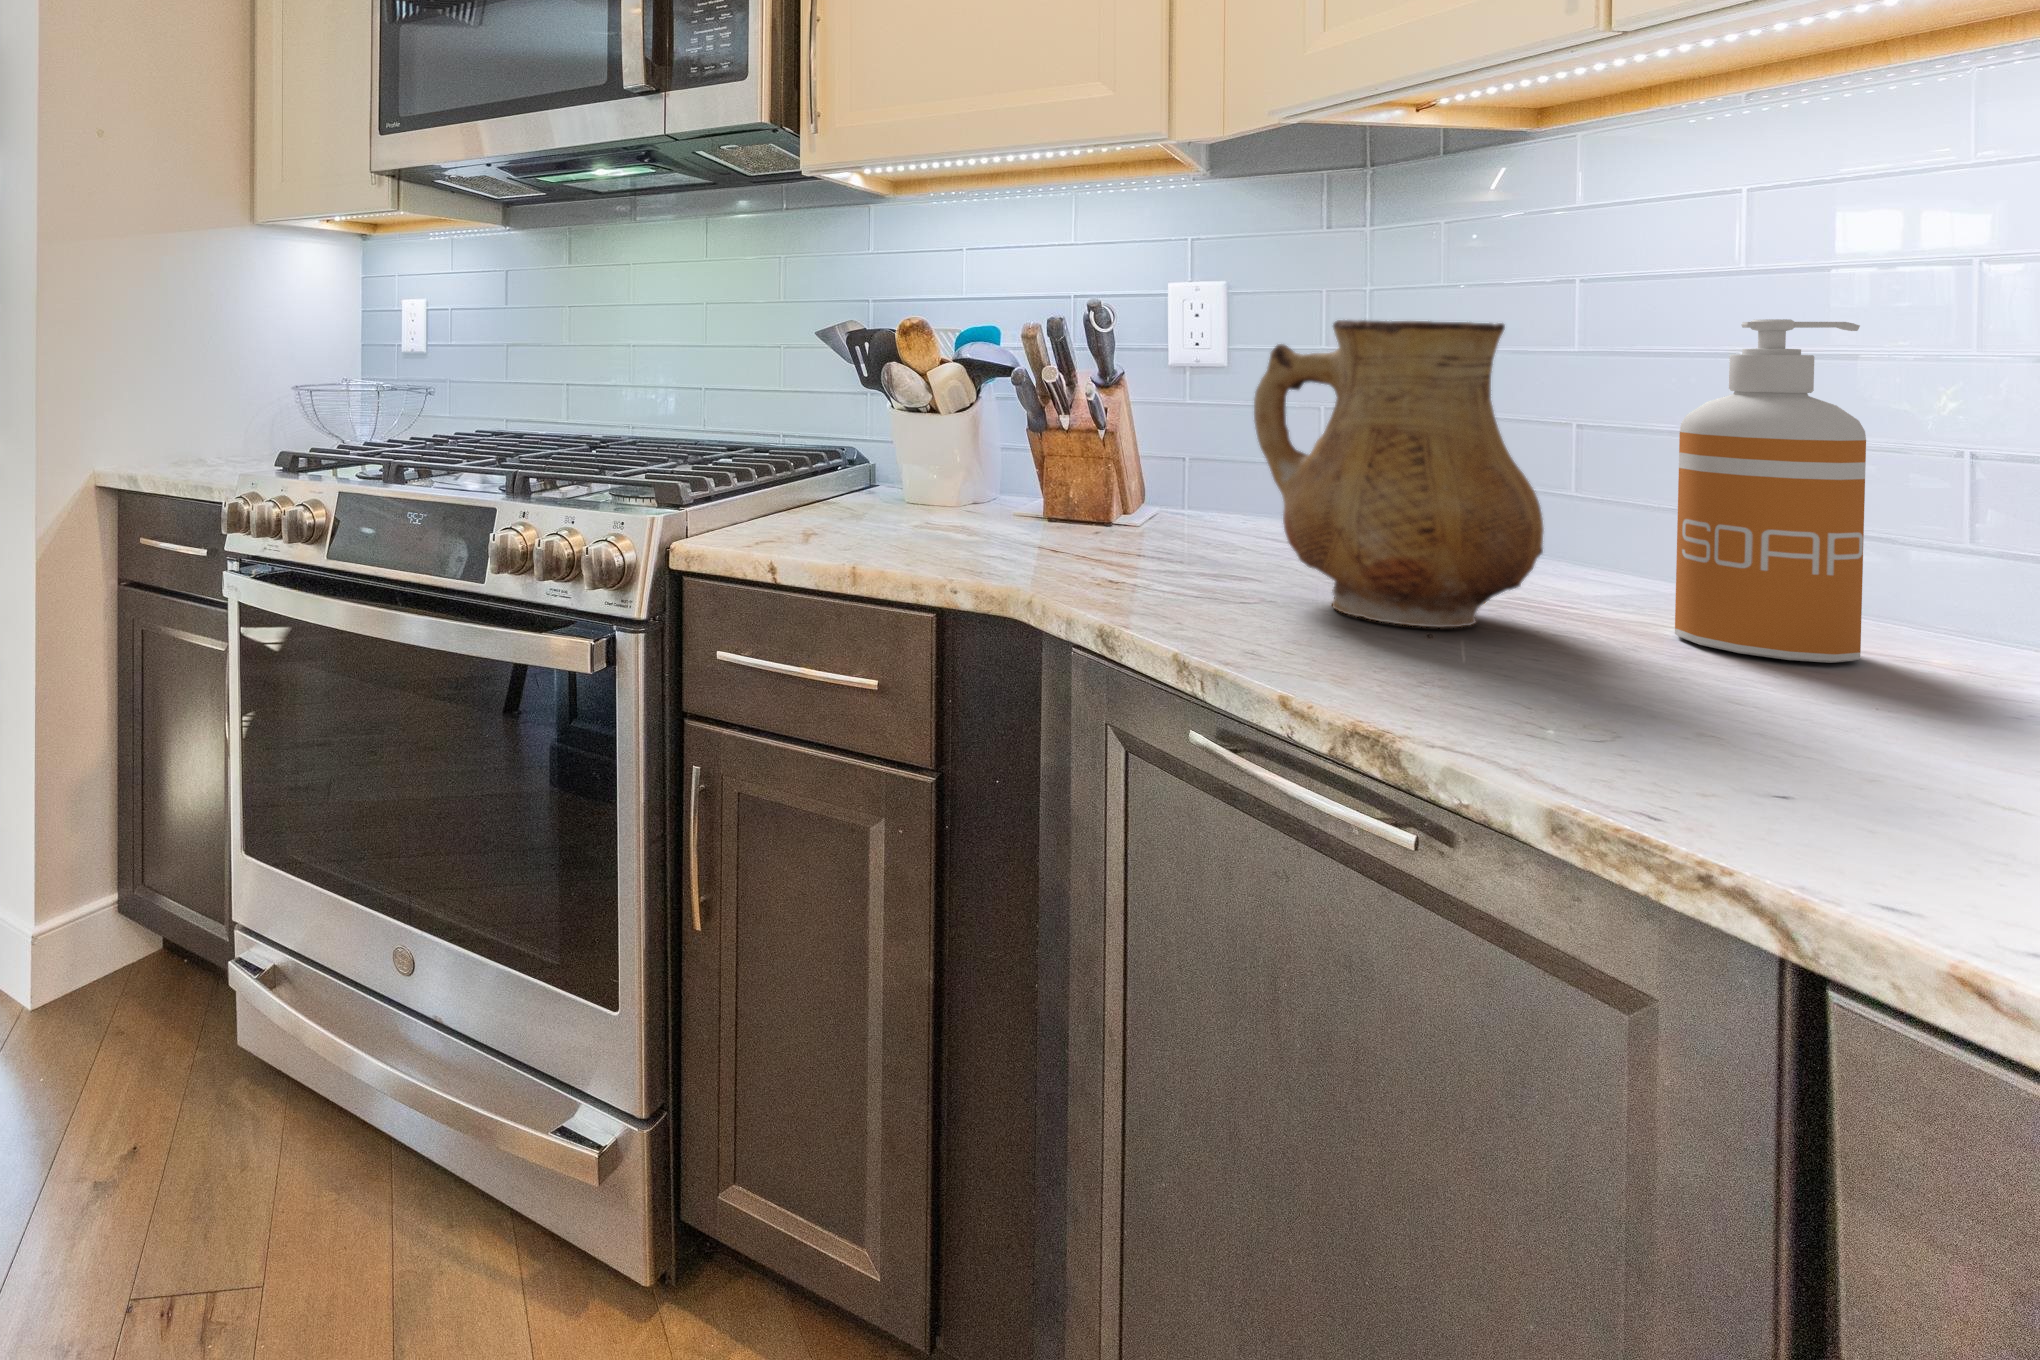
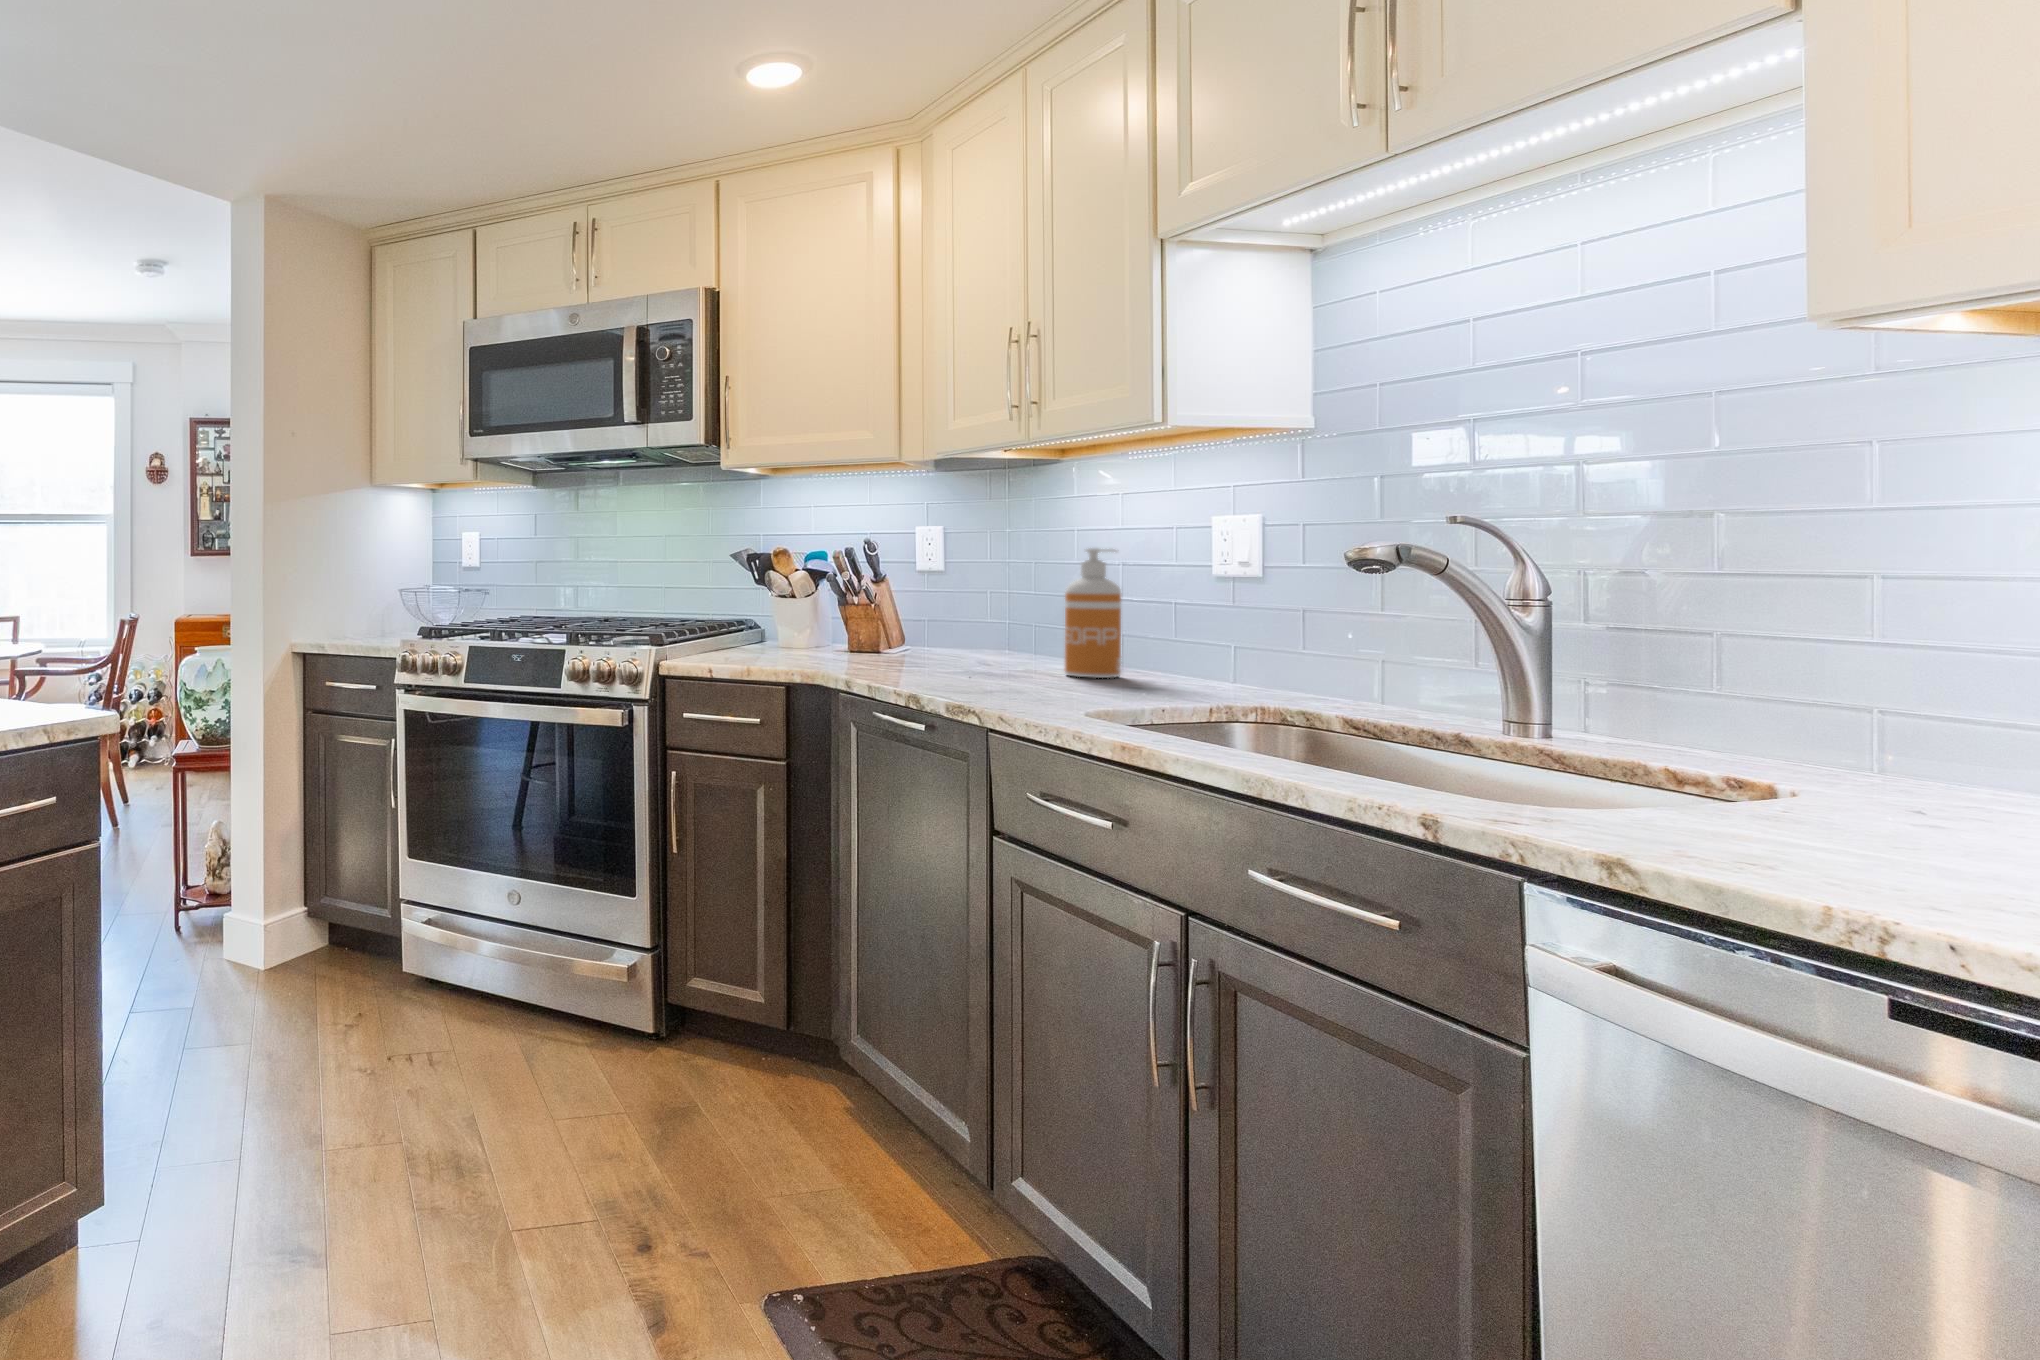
ceramic pitcher: present [1254,320,1543,627] -> none [917,549,1018,673]

